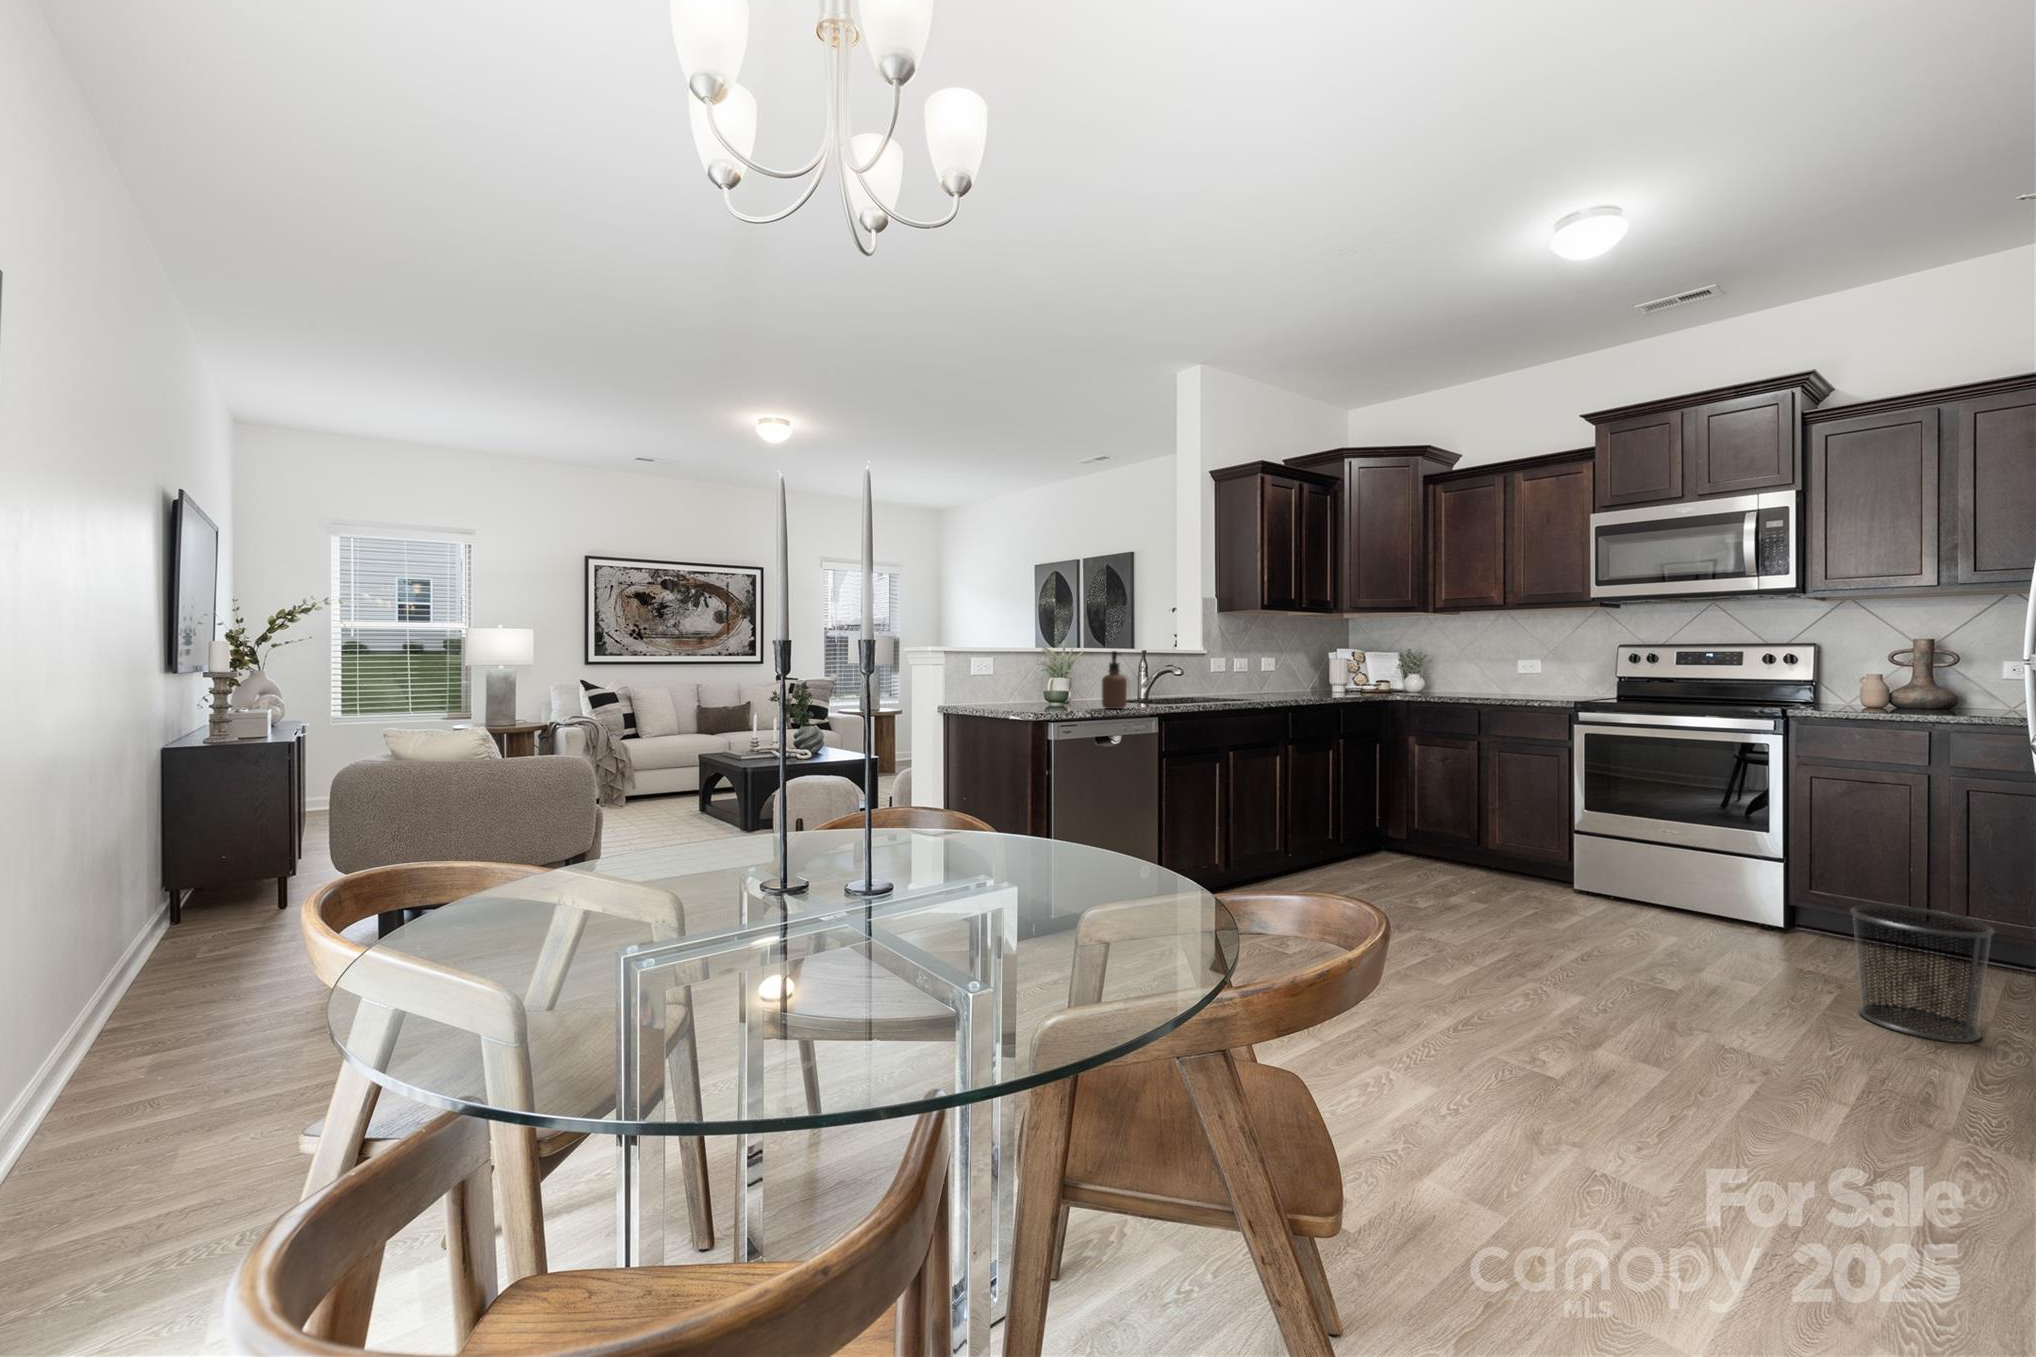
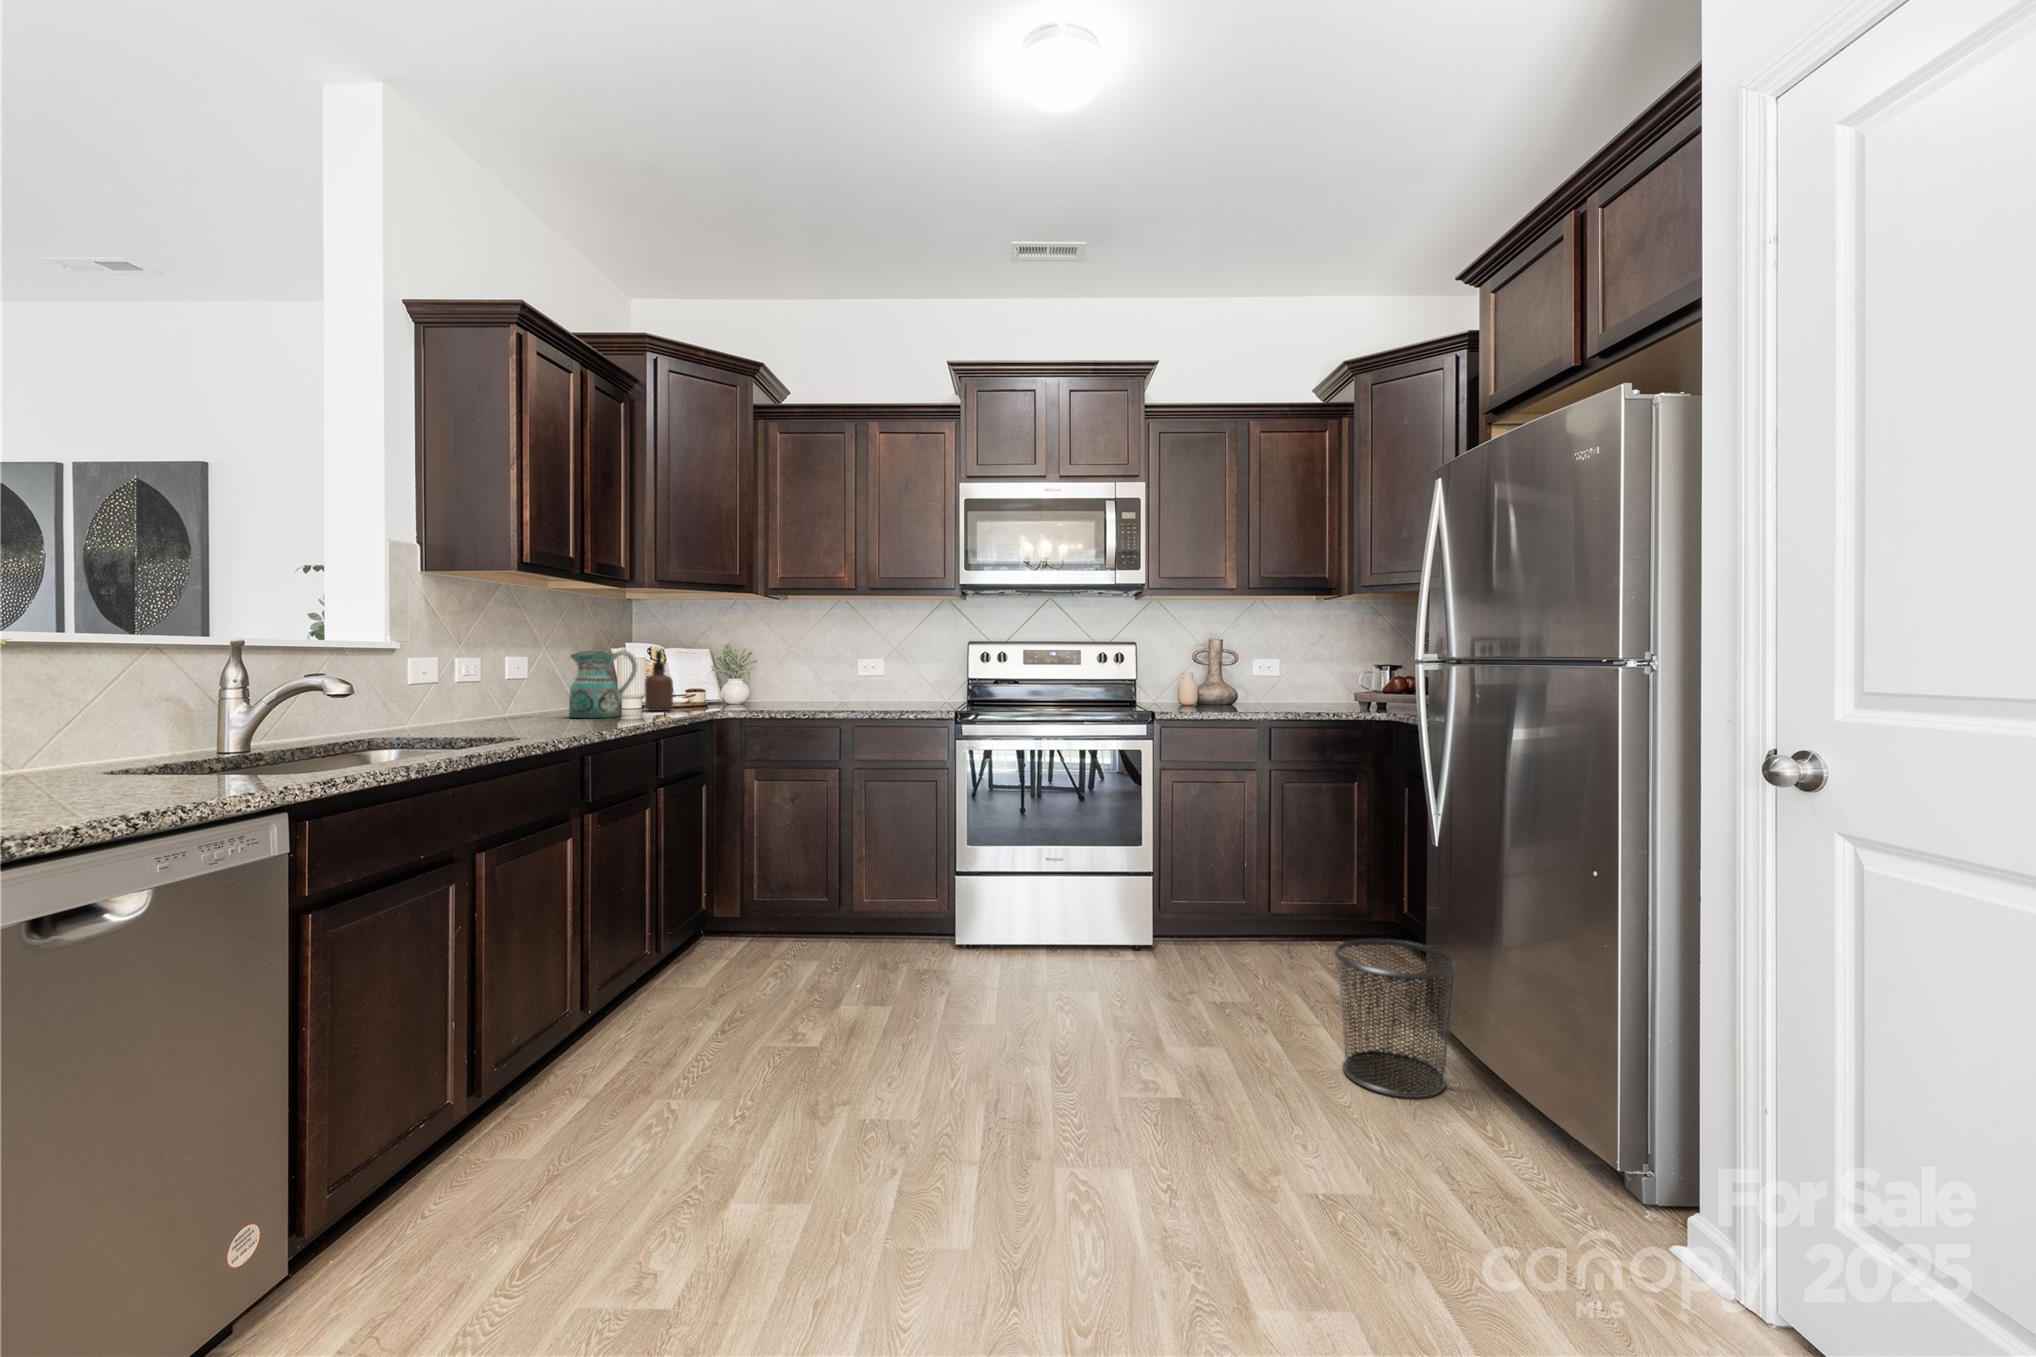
soap dispenser: present [1102,651,1127,709] -> present [645,651,673,711]
ceramic pitcher: none [1298,654,1339,696] -> present [569,650,637,718]

